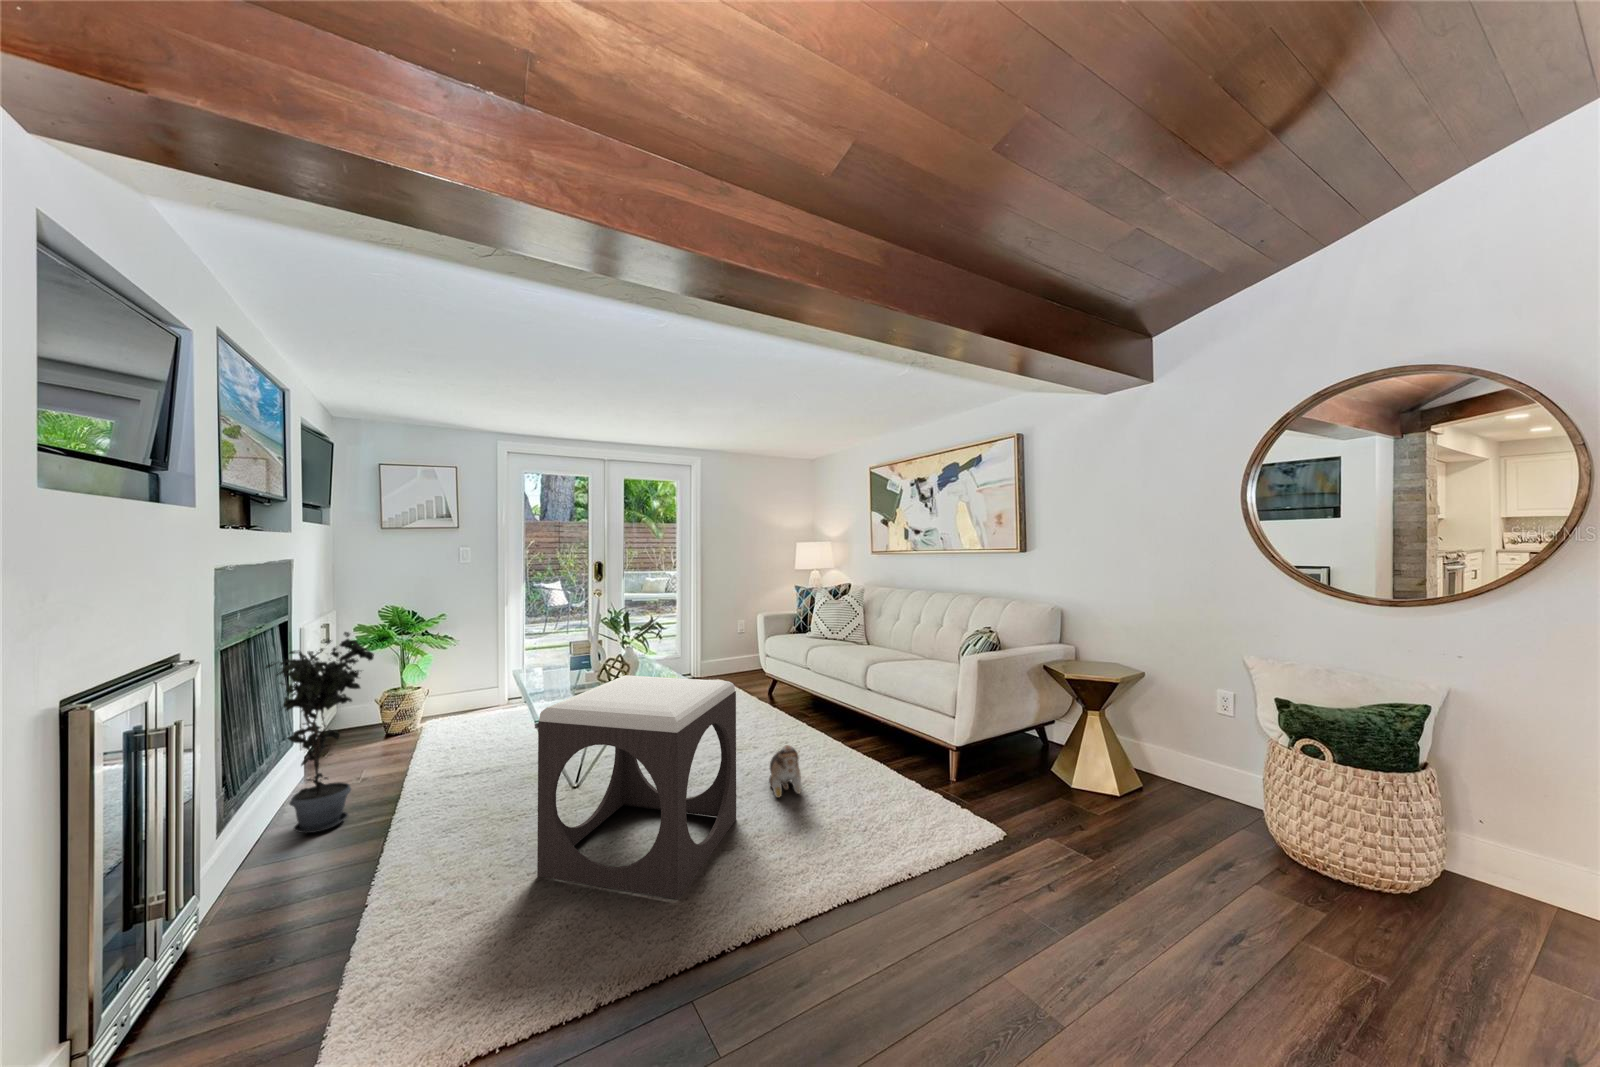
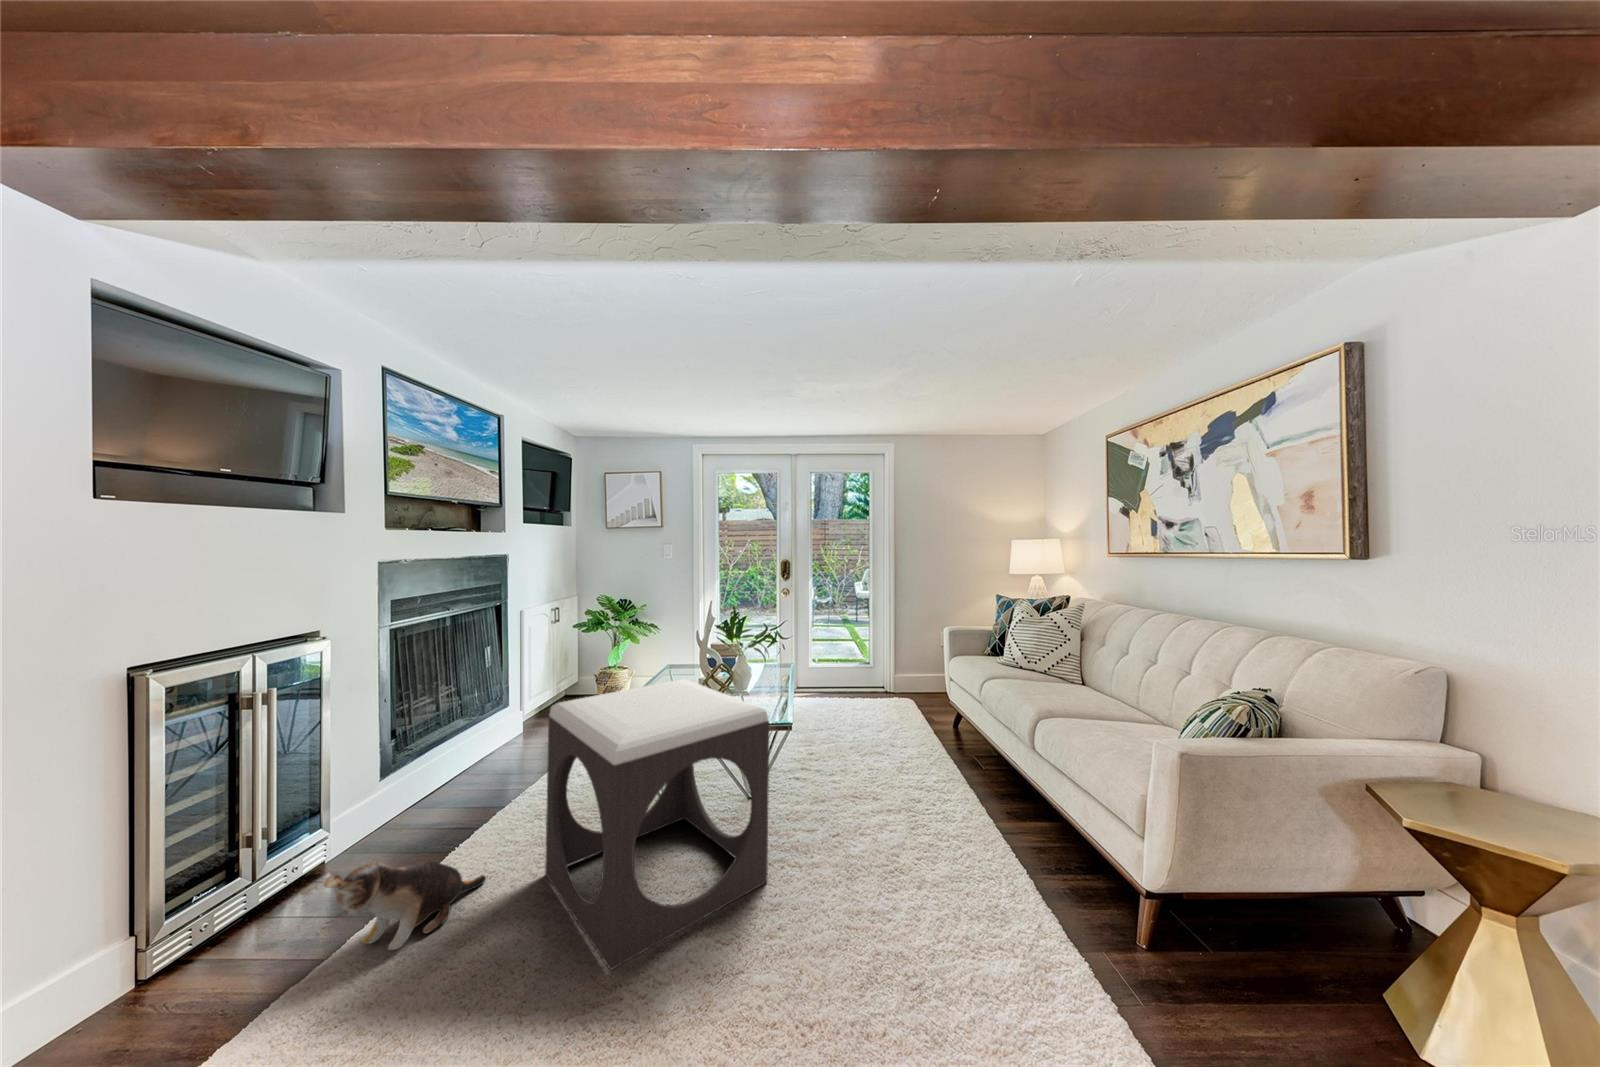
potted plant: present [266,632,374,833] -> none [447,607,538,768]
plush toy: present [769,745,801,798] -> present [324,861,486,950]

